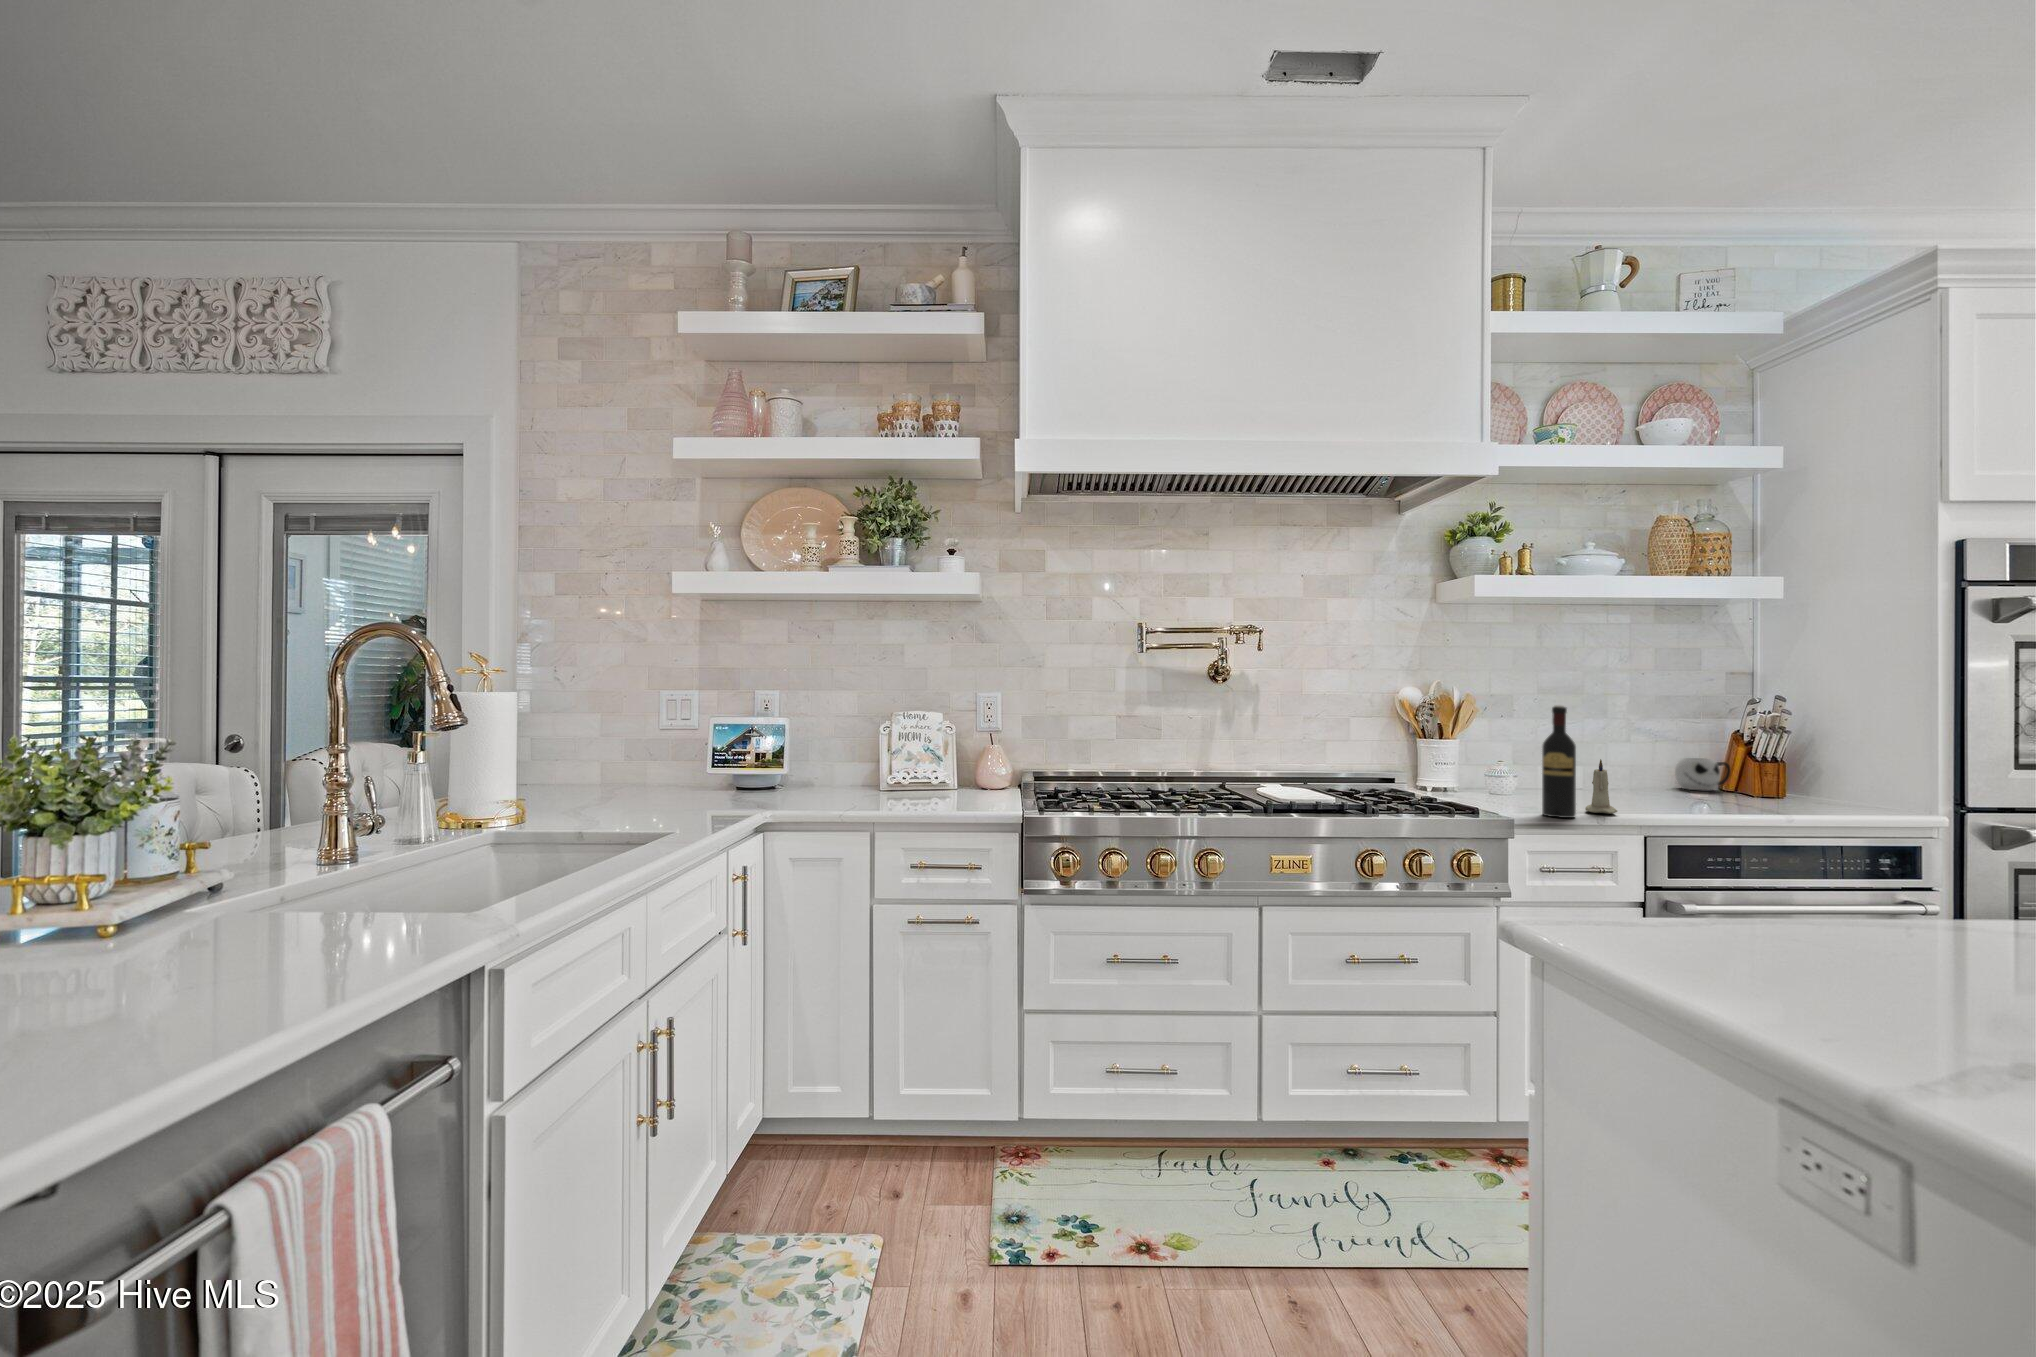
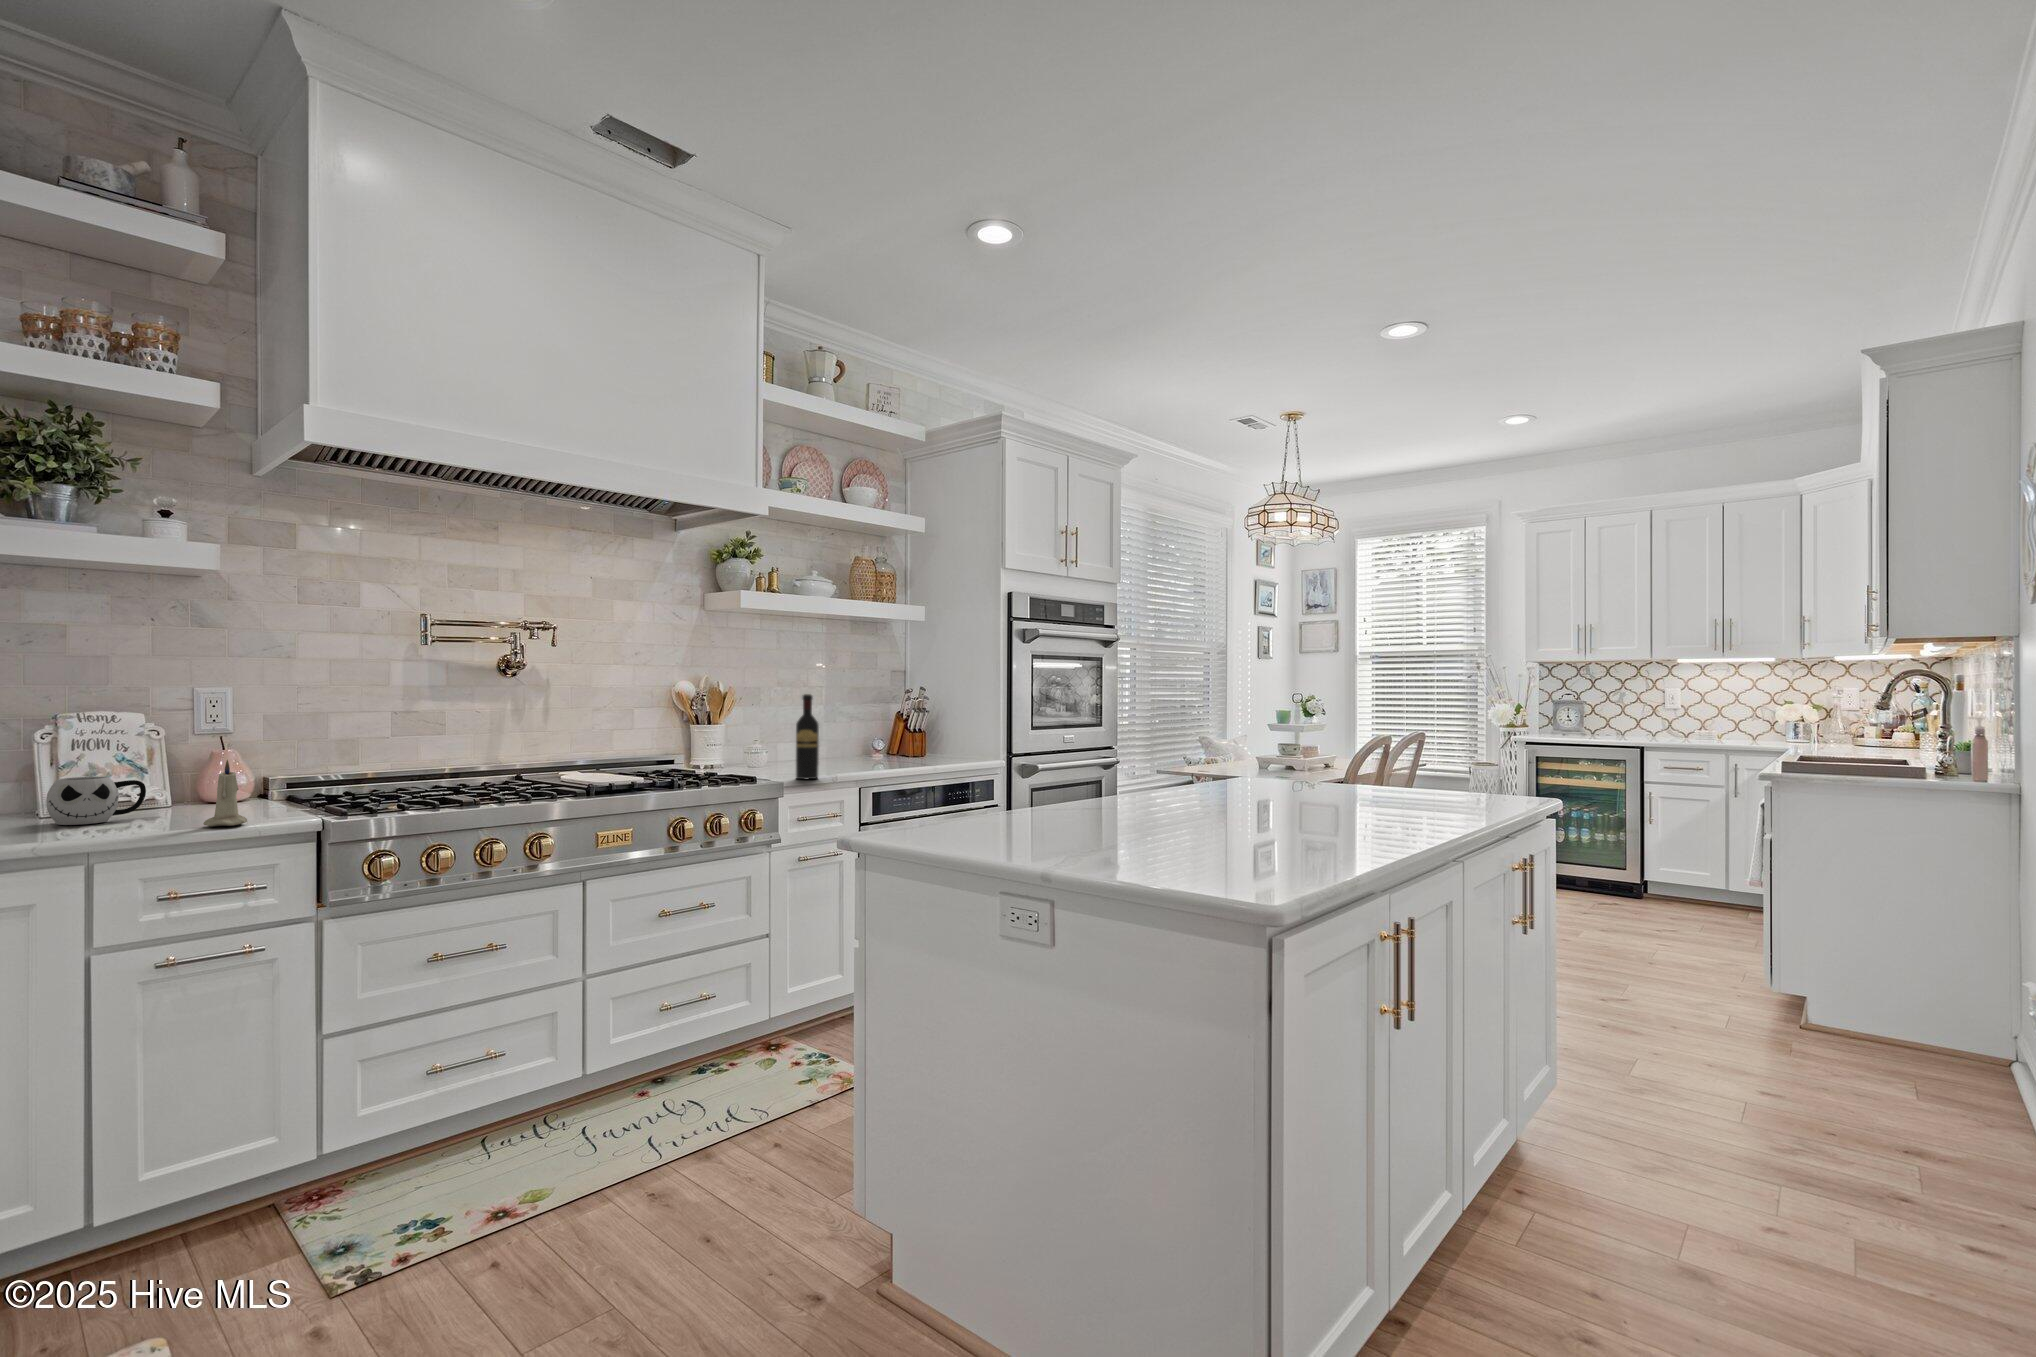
mug: present [1675,758,1731,790] -> present [46,776,146,825]
candle: present [1585,759,1617,814] -> present [203,760,247,826]

